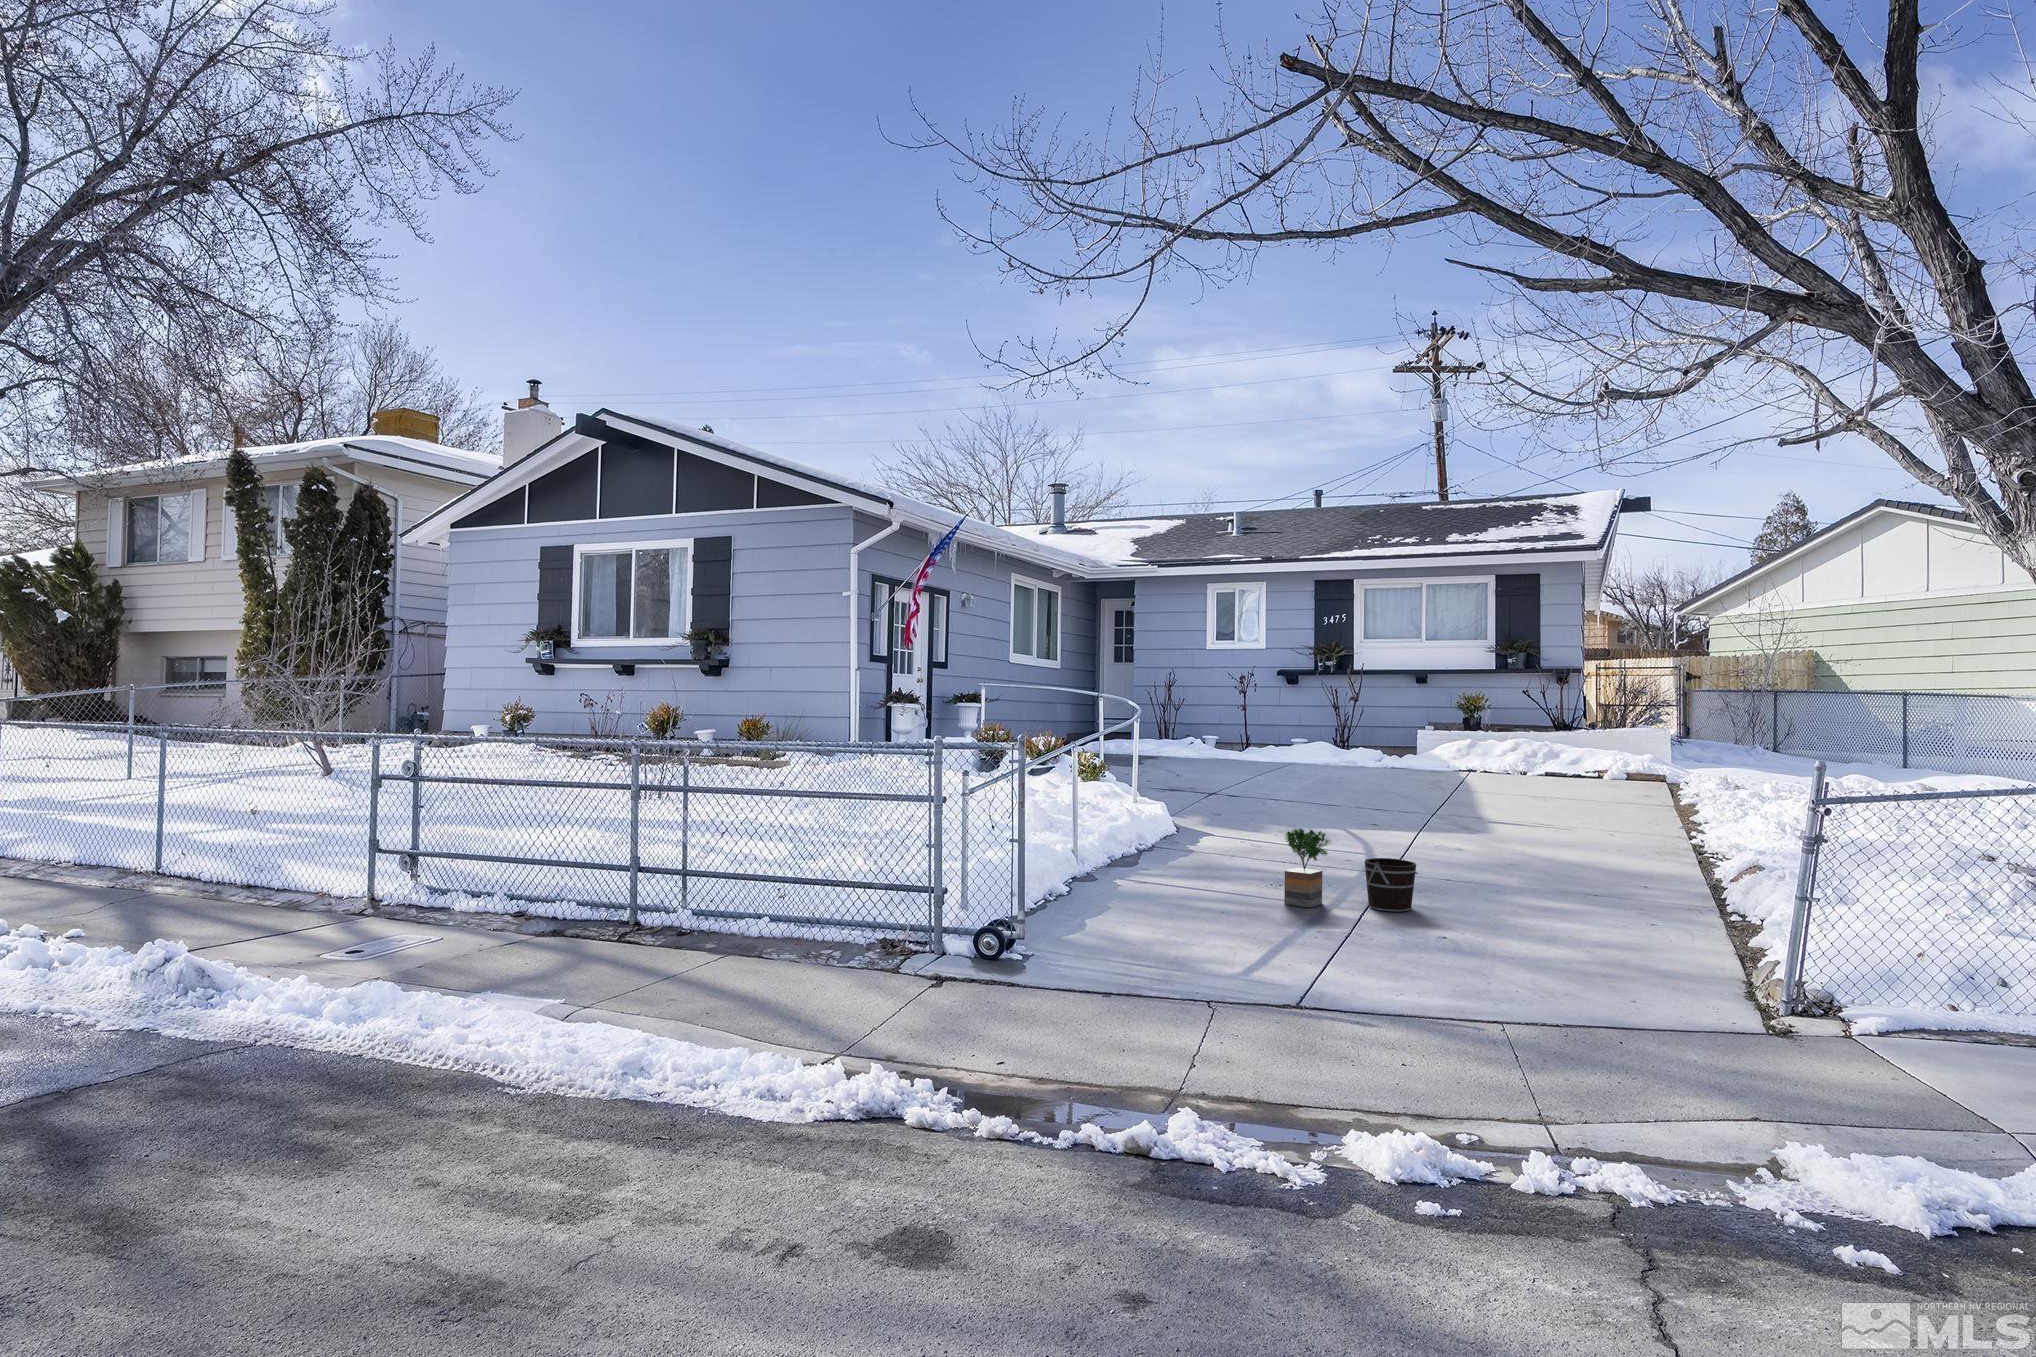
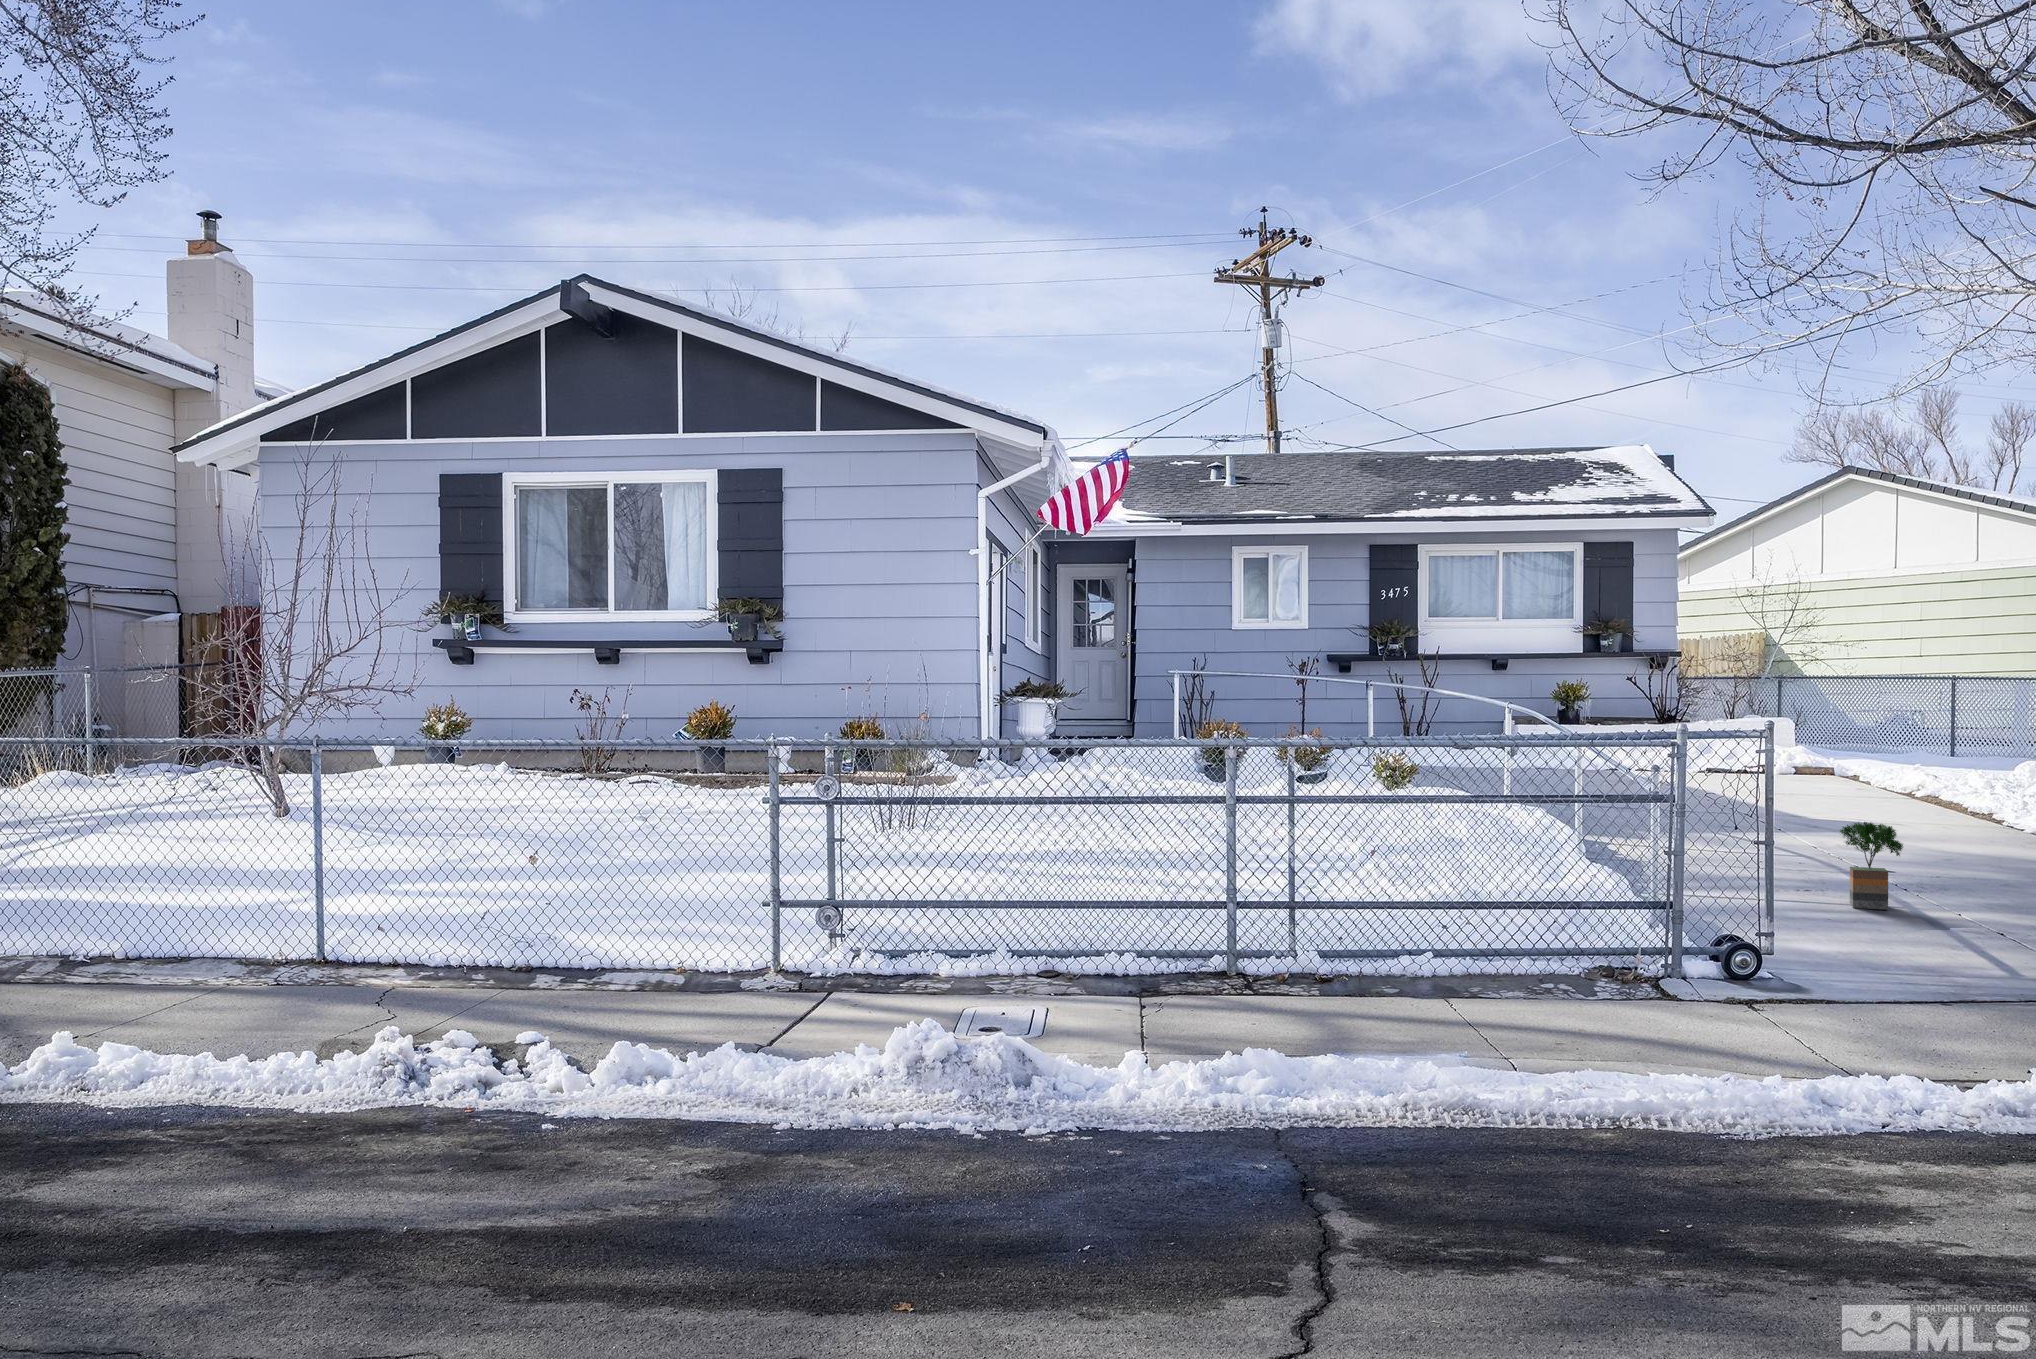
bucket: present [1365,857,1416,911] -> none [1918,850,1984,908]

